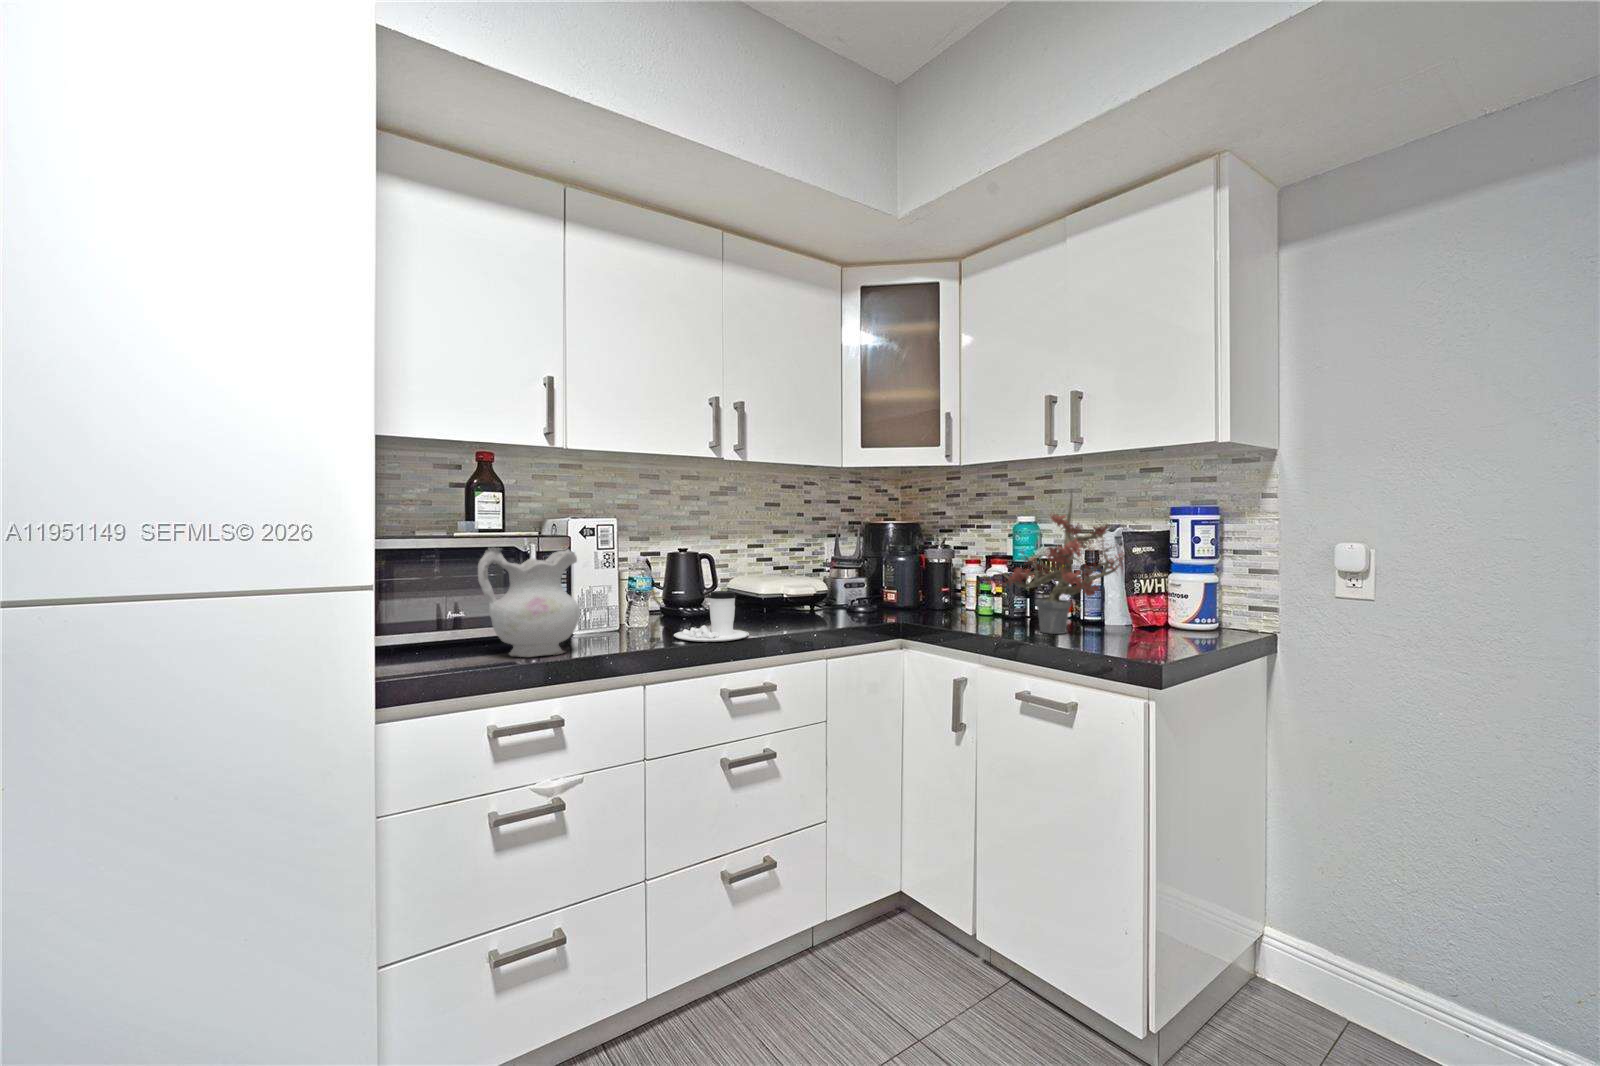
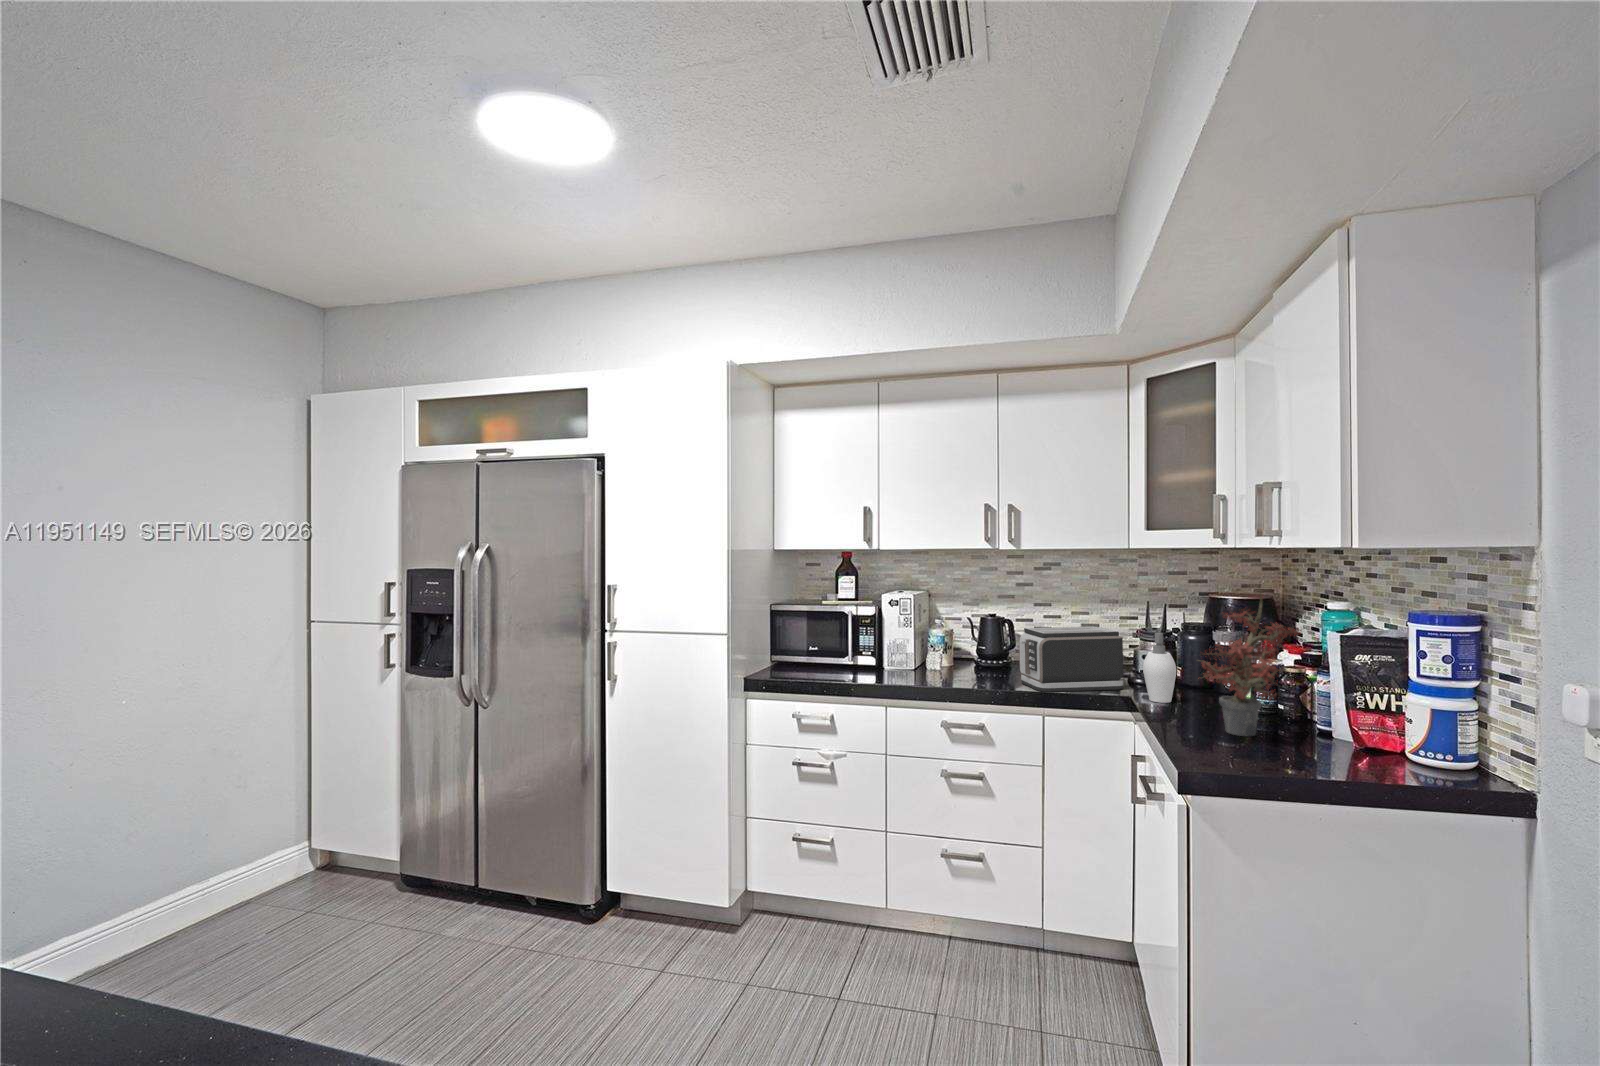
ceramic pitcher: present [478,548,579,657] -> none [811,614,864,680]
soap dispenser: none [904,551,936,623] -> present [1143,633,1176,703]
toaster: none [764,554,864,630] -> present [1019,626,1123,692]
coffee cup: present [674,591,749,642] -> none [927,651,981,688]

